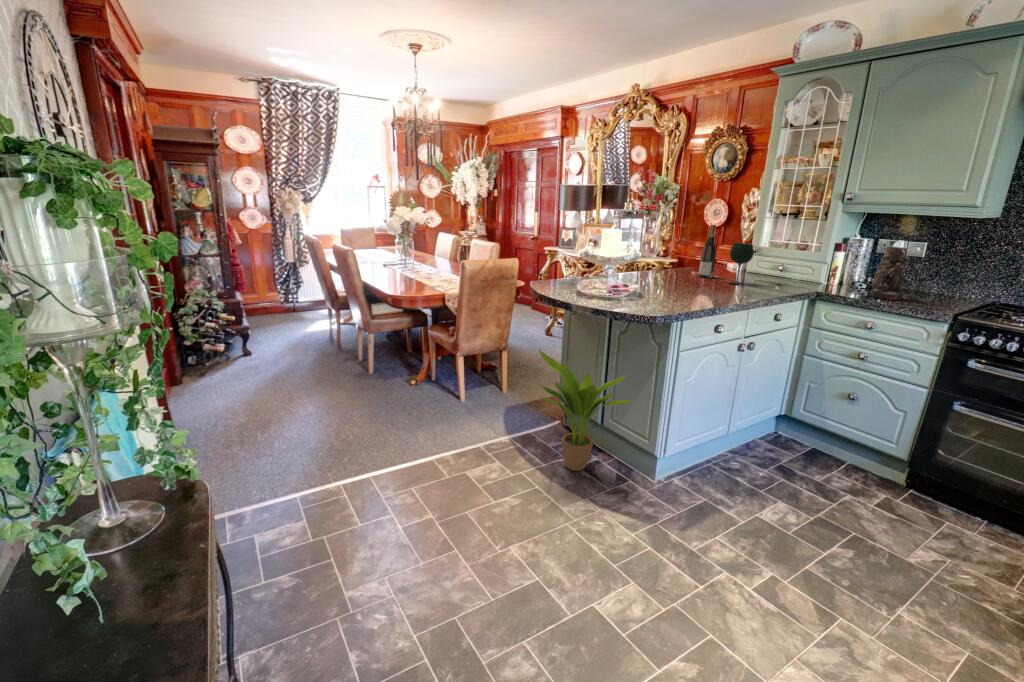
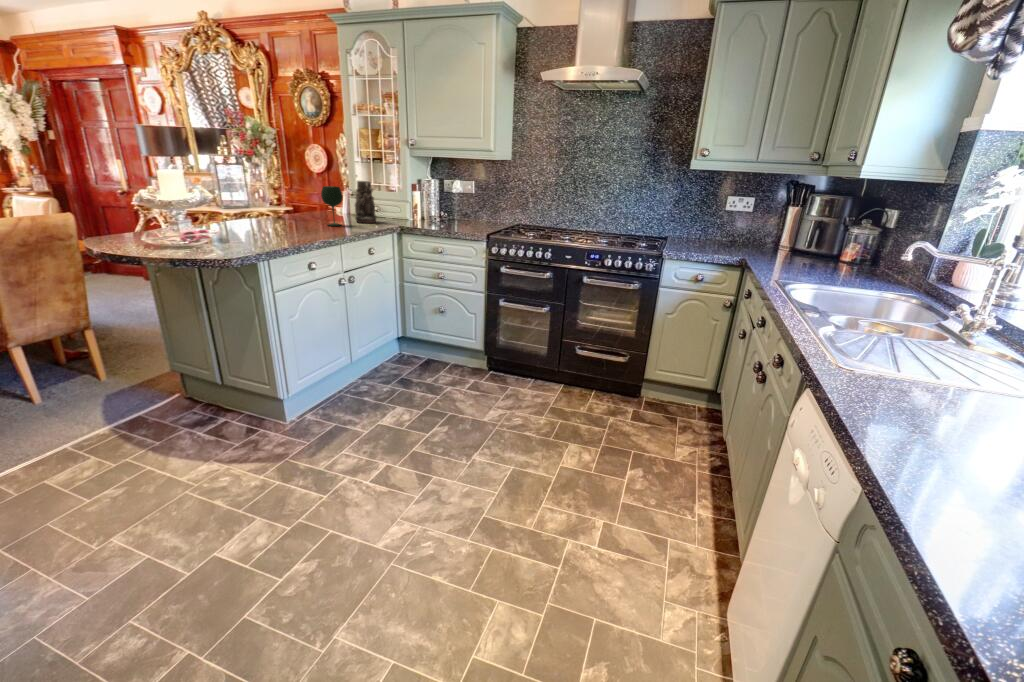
wine bottle: present [699,225,716,278] -> none [298,169,314,222]
vase: present [872,246,910,300] -> present [355,181,376,223]
potted plant: present [539,350,631,471] -> none [109,319,241,439]

